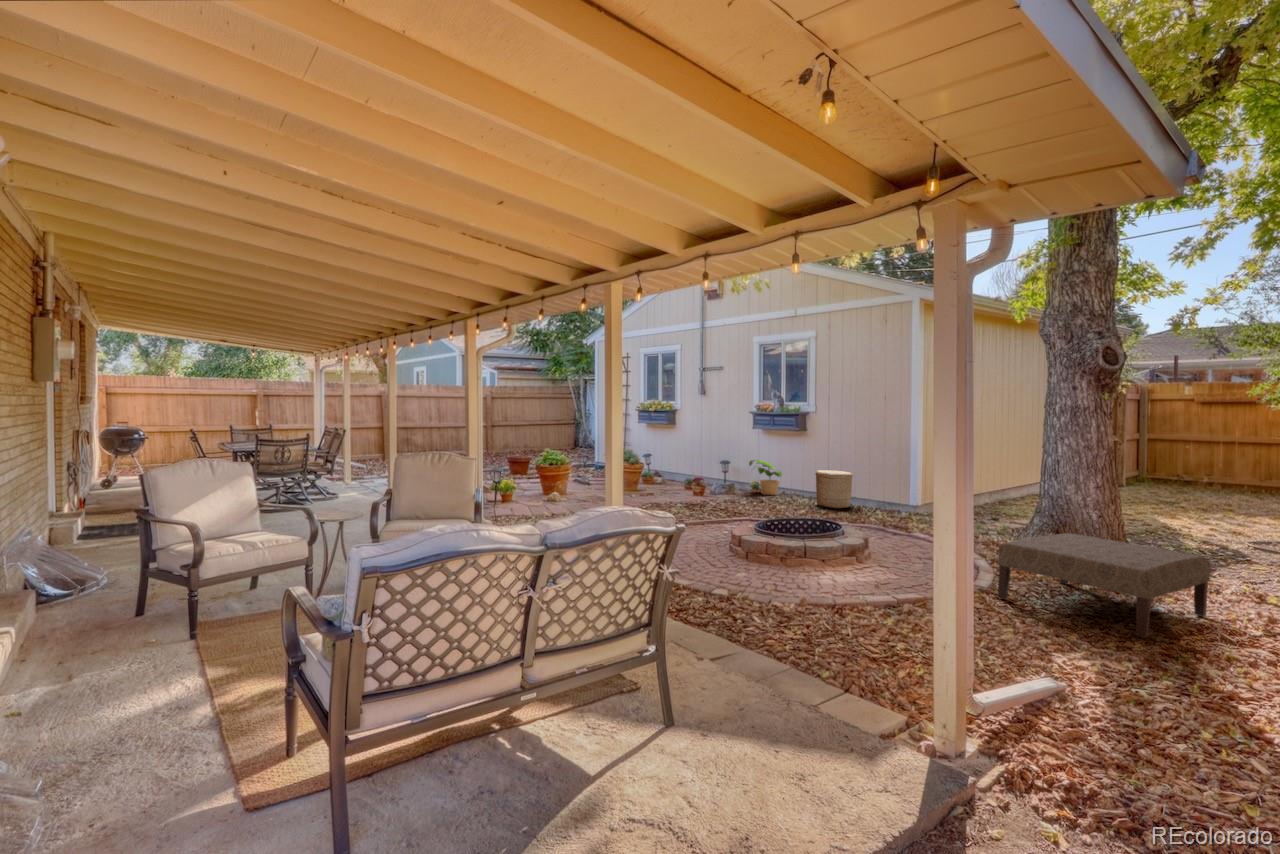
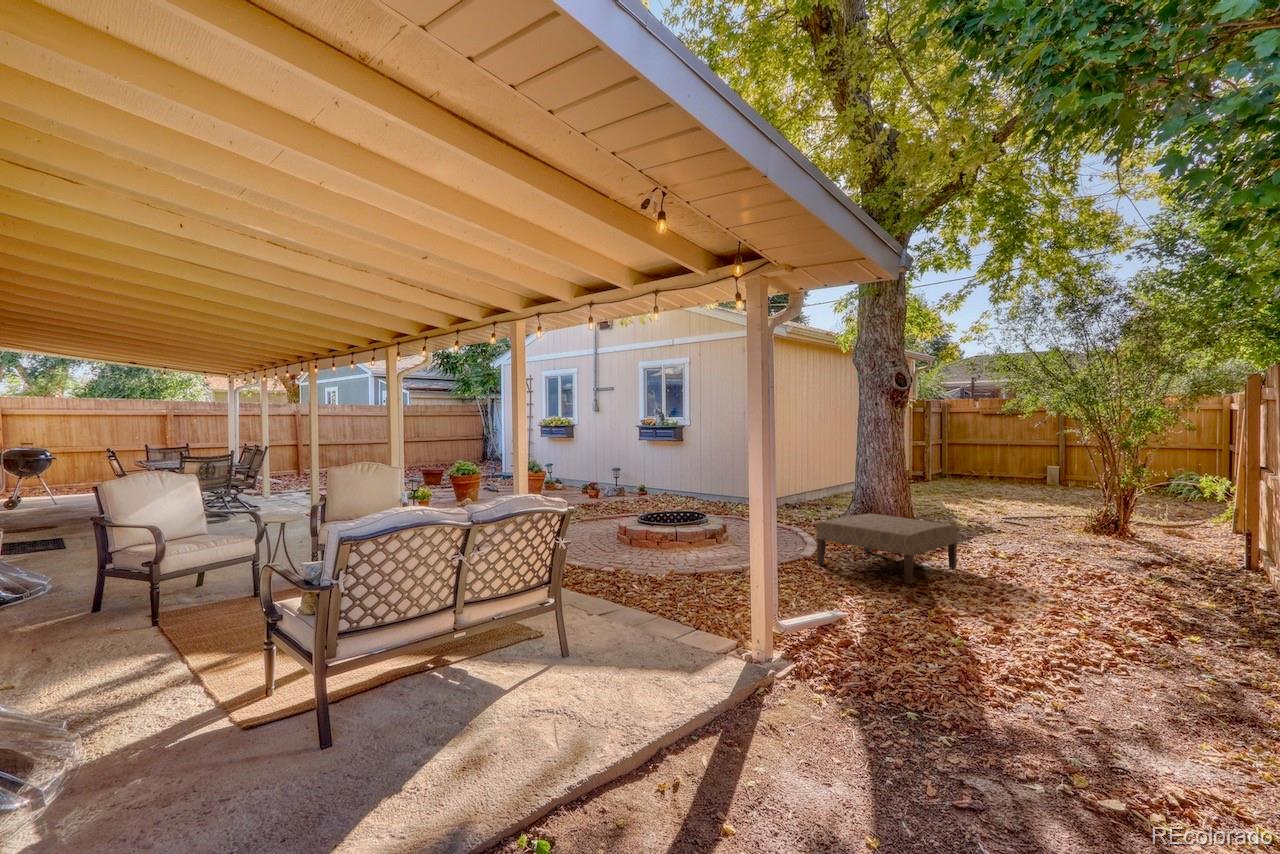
potted plant: present [749,460,782,495] -> none [637,466,664,496]
woven basket: present [816,470,853,508] -> none [691,473,721,505]

